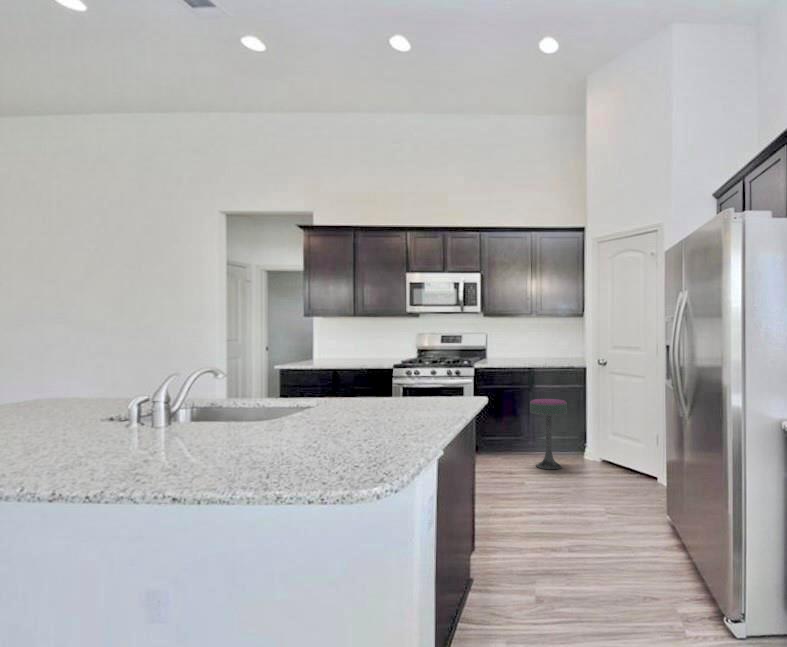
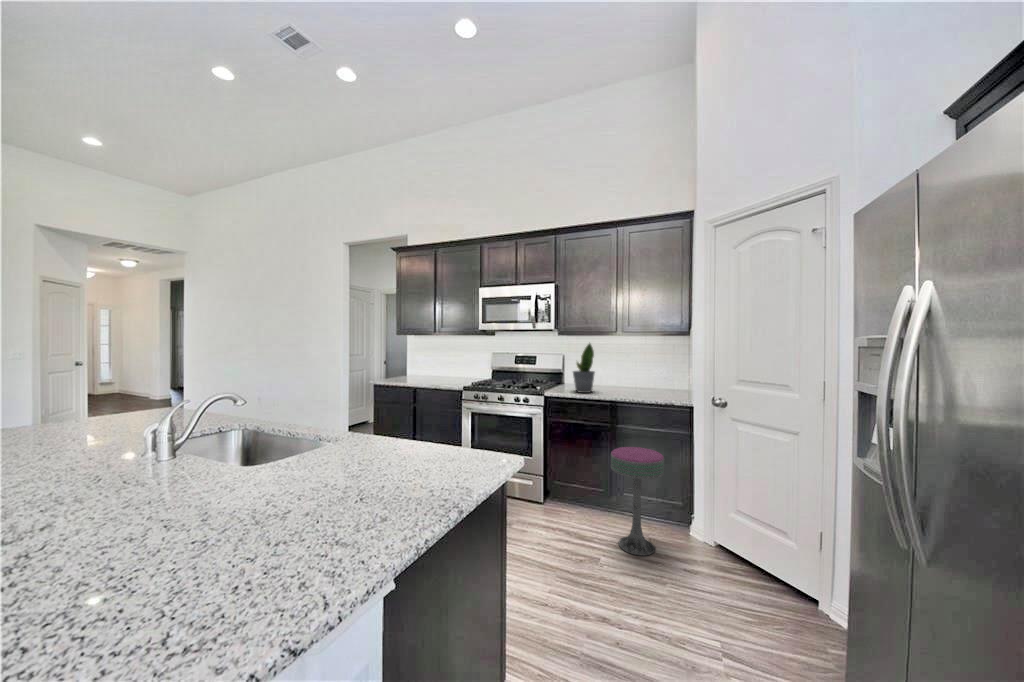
potted plant: none [495,322,514,363] -> present [573,344,595,393]

